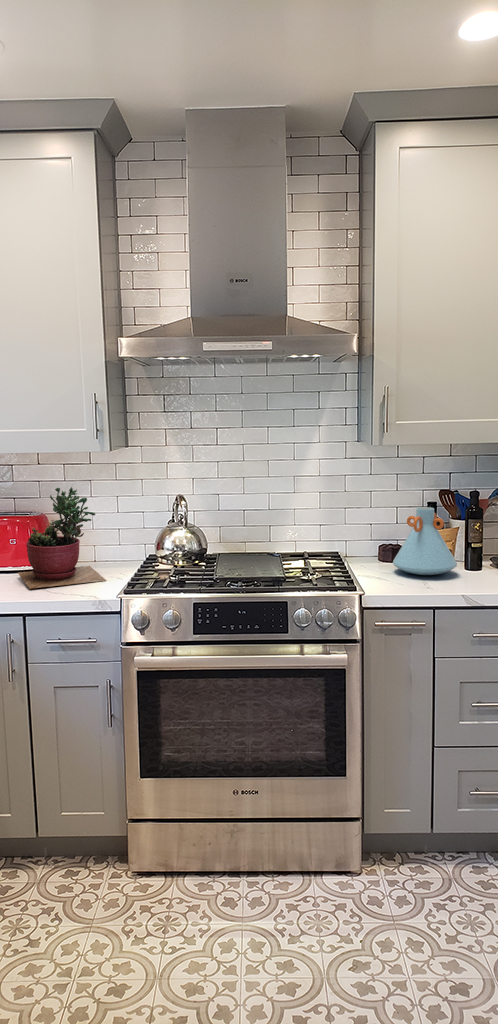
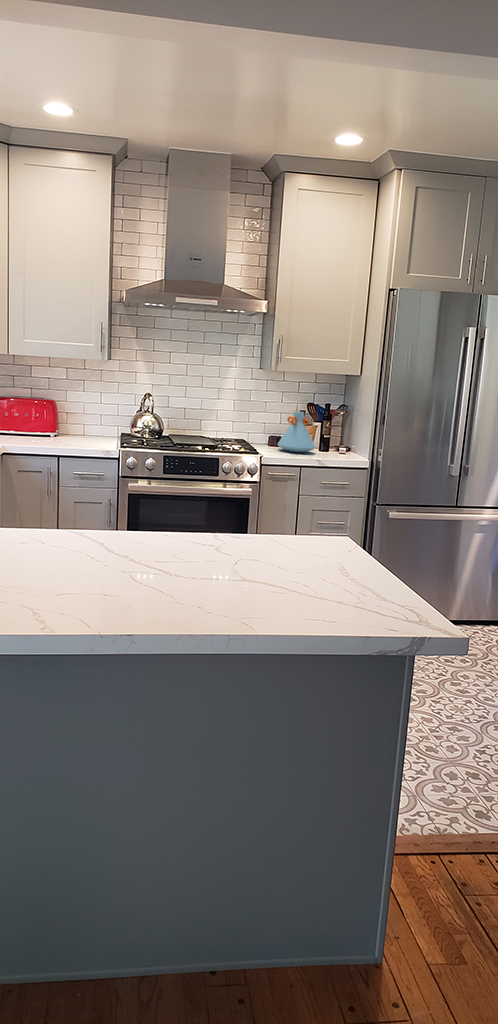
succulent plant: present [18,487,106,589] -> none [40,382,101,444]

